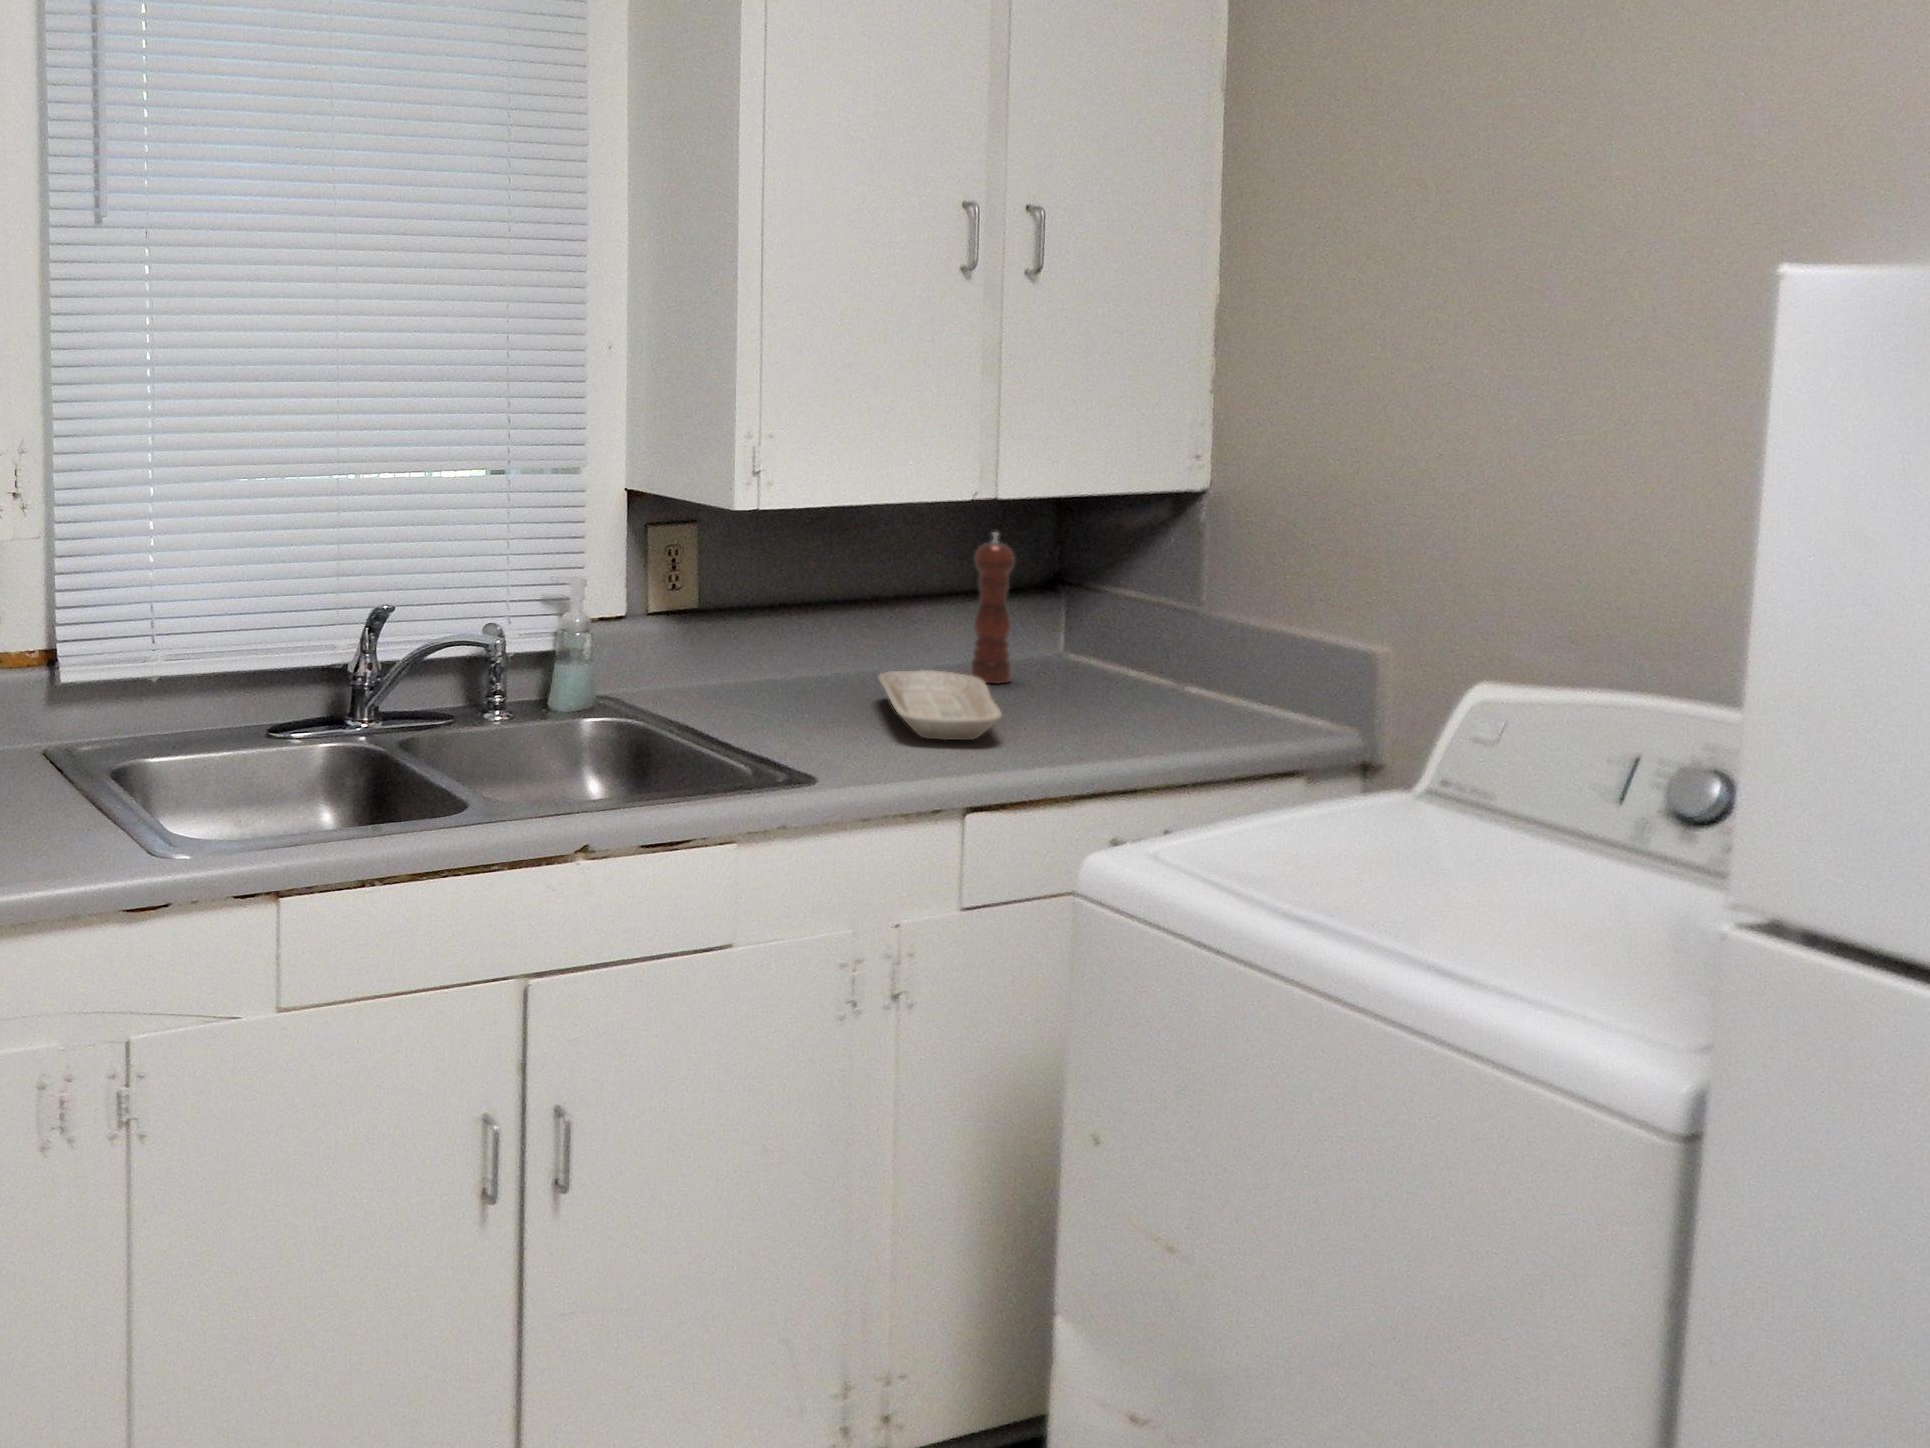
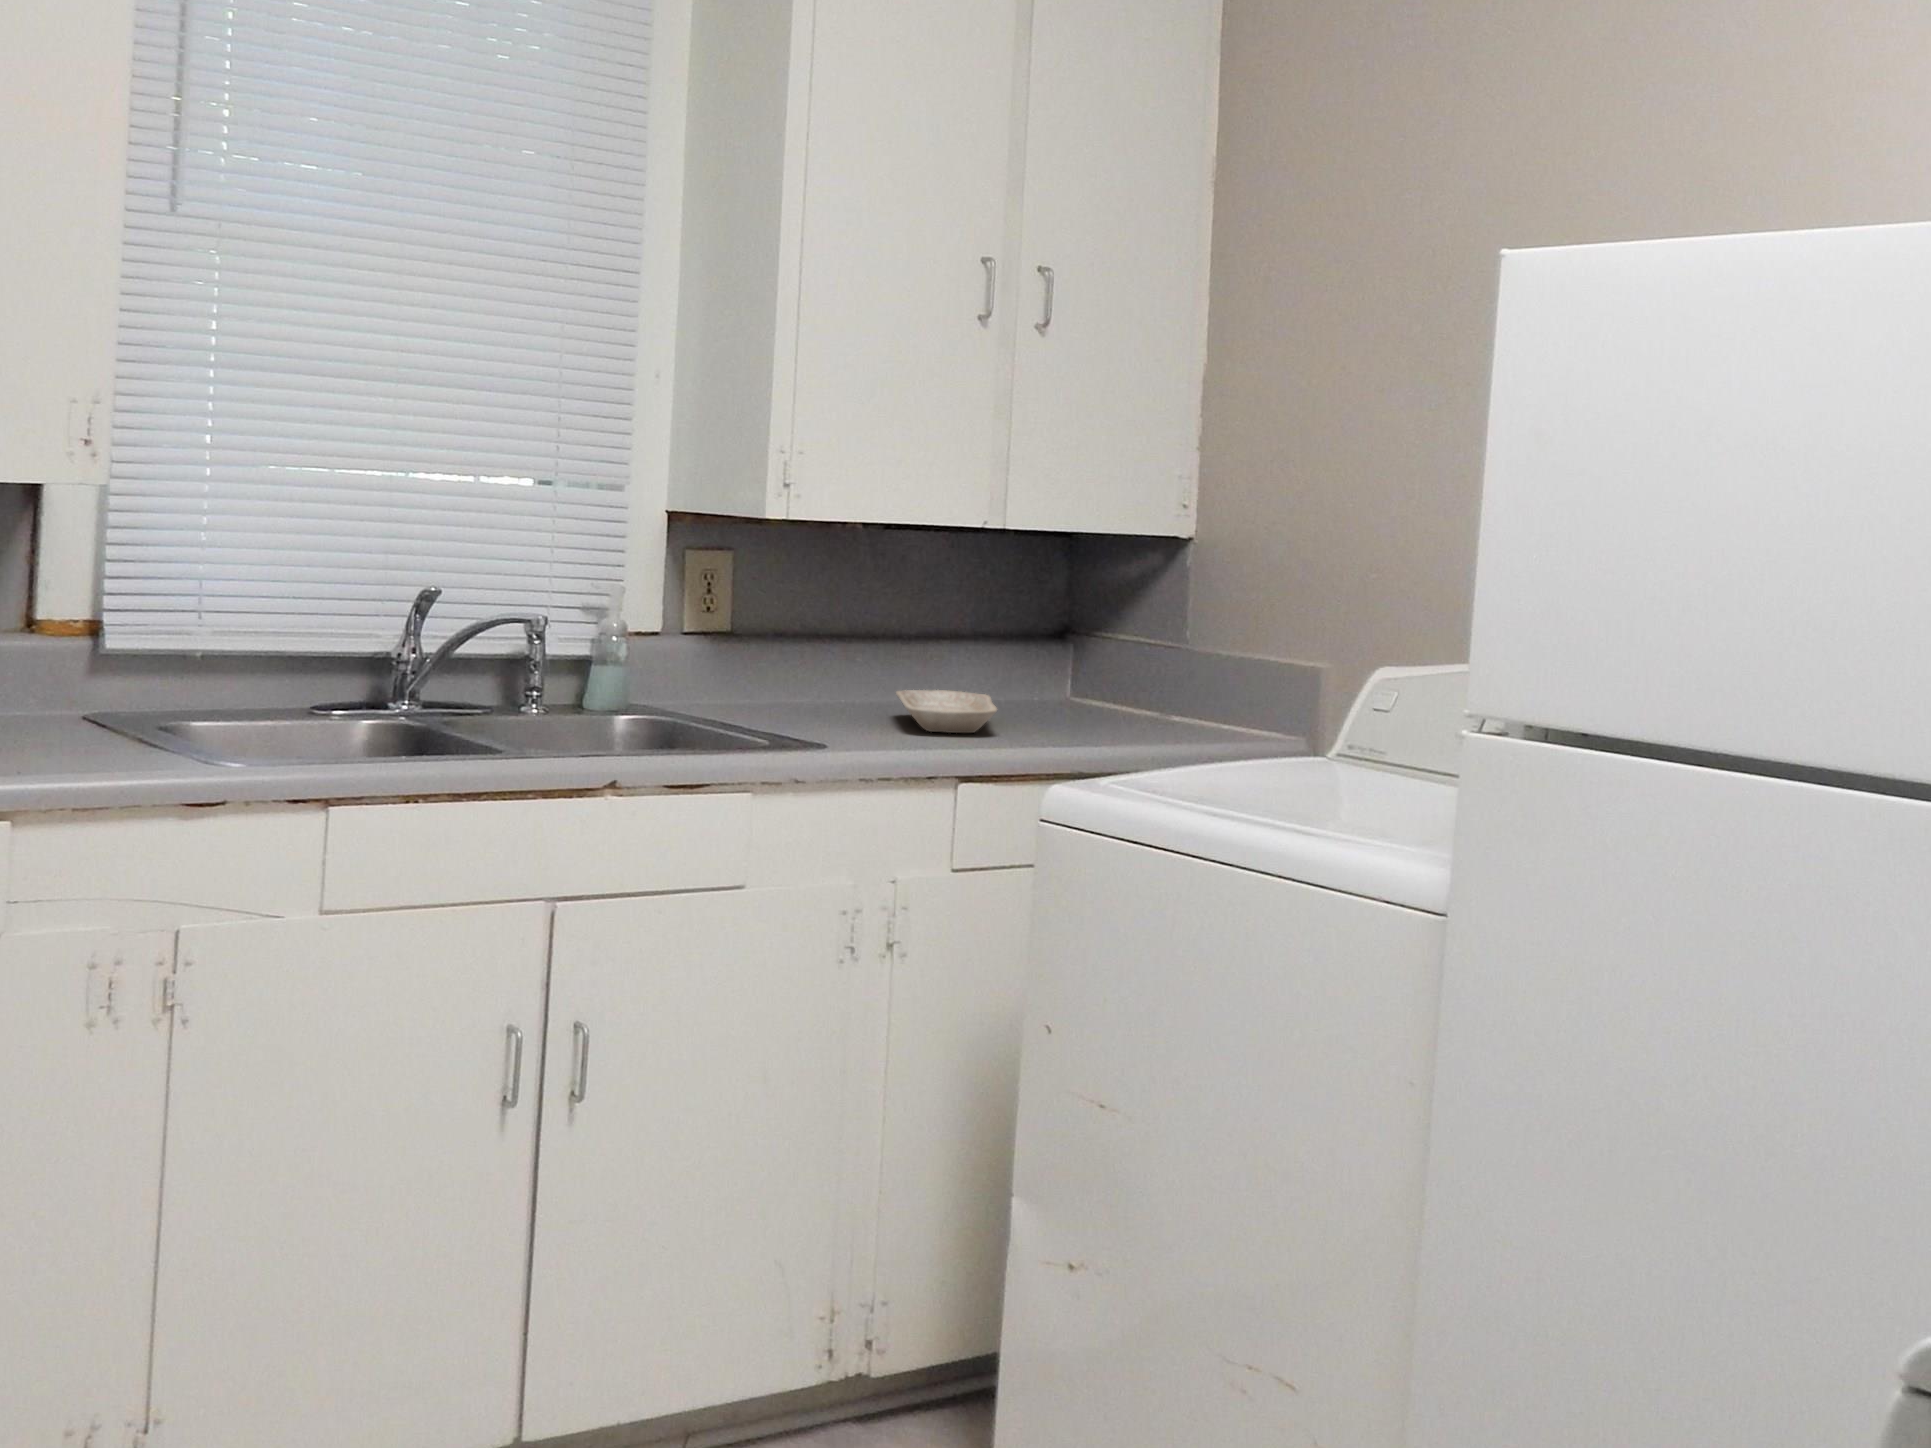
pepper mill: present [970,532,1014,683] -> none [983,571,1025,710]

